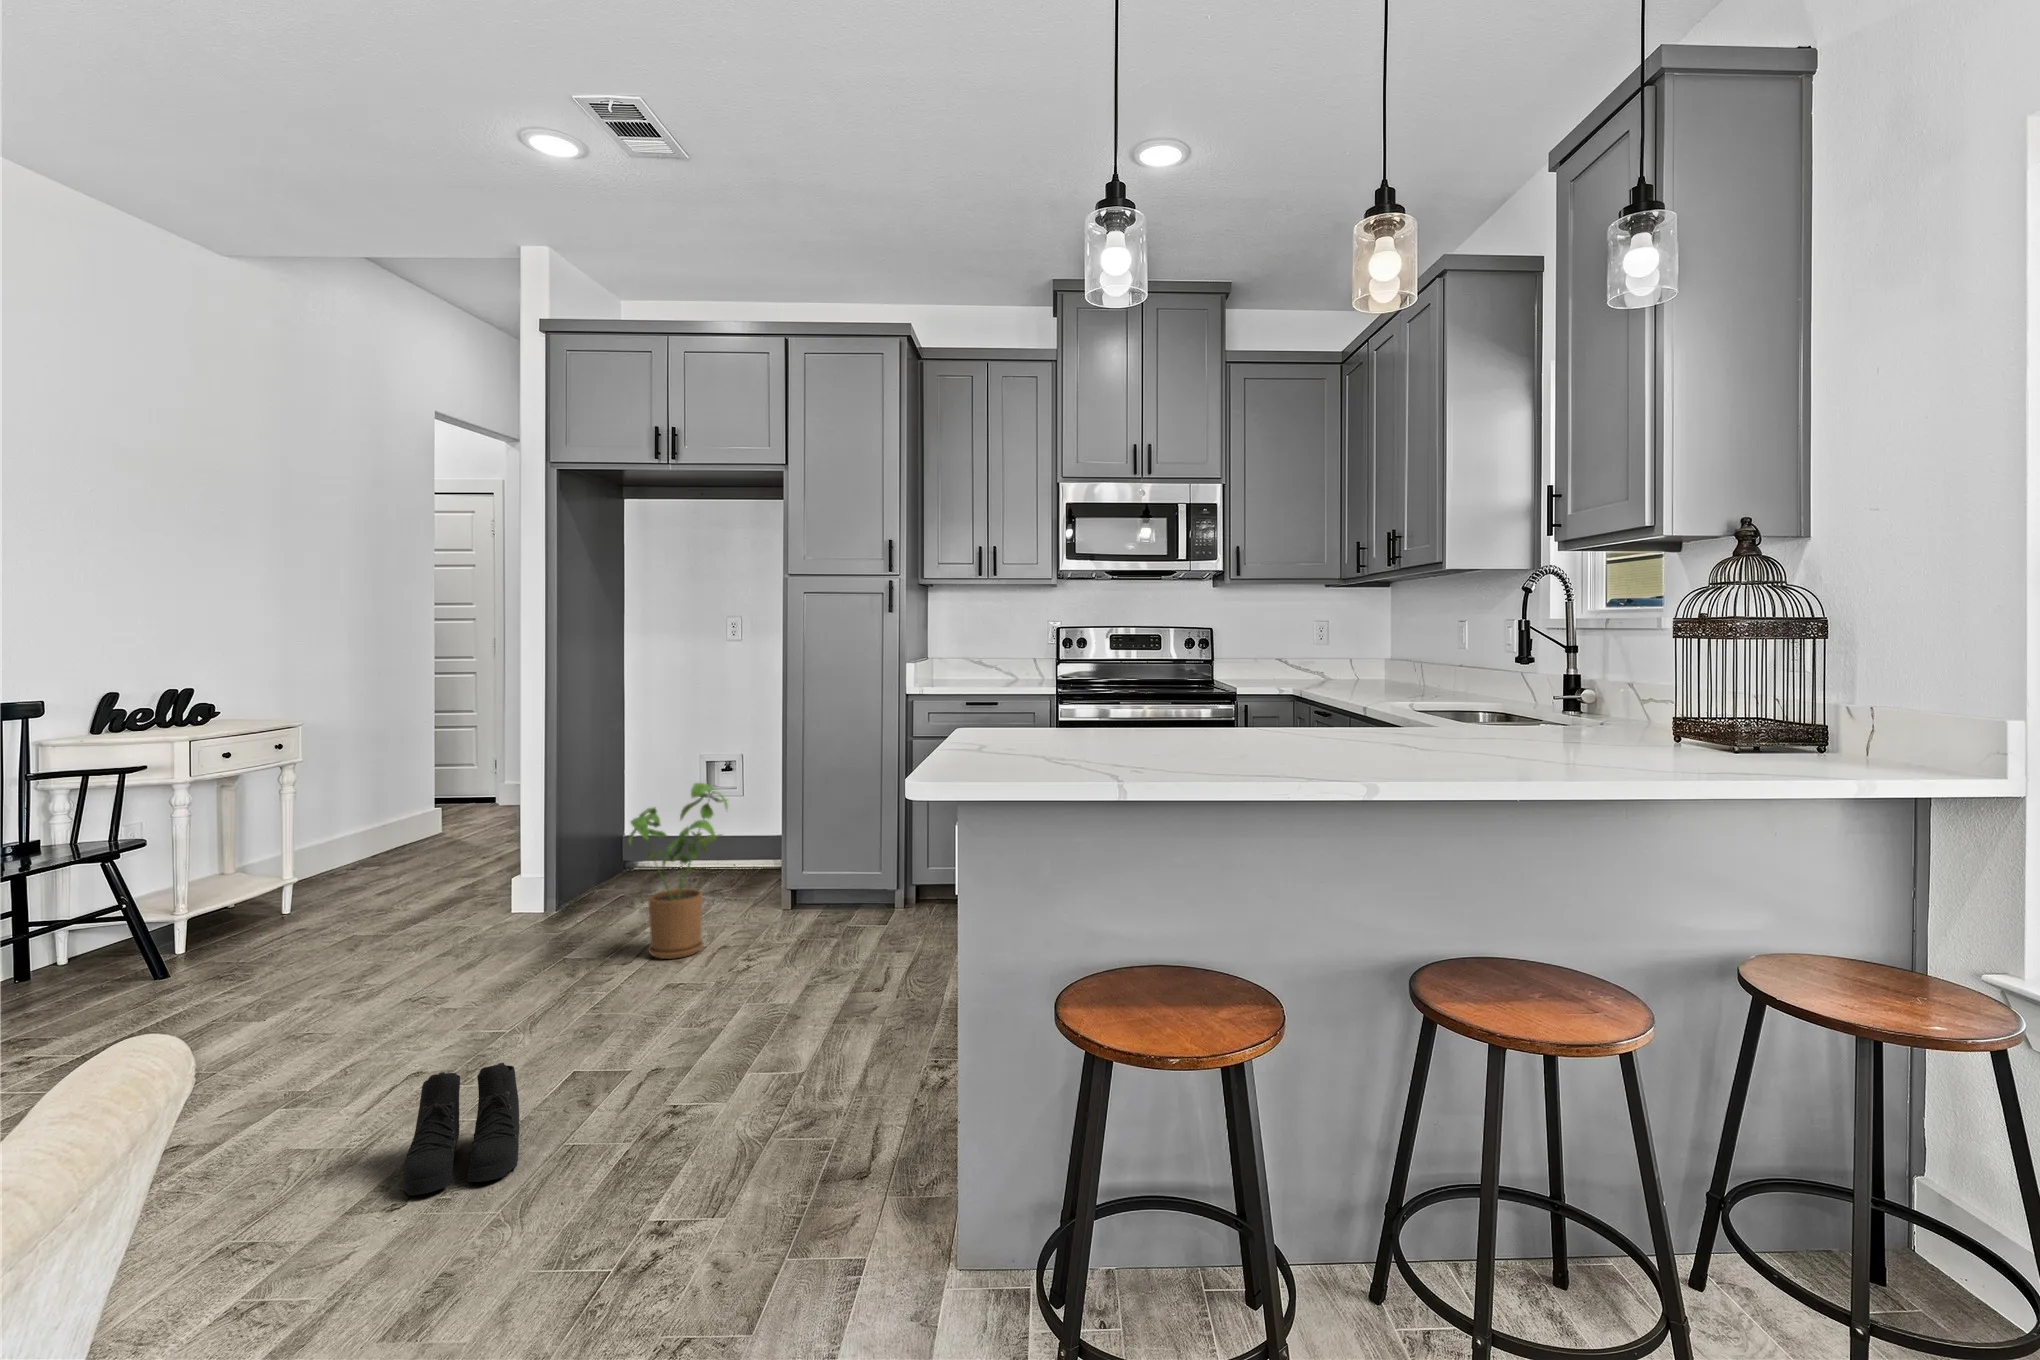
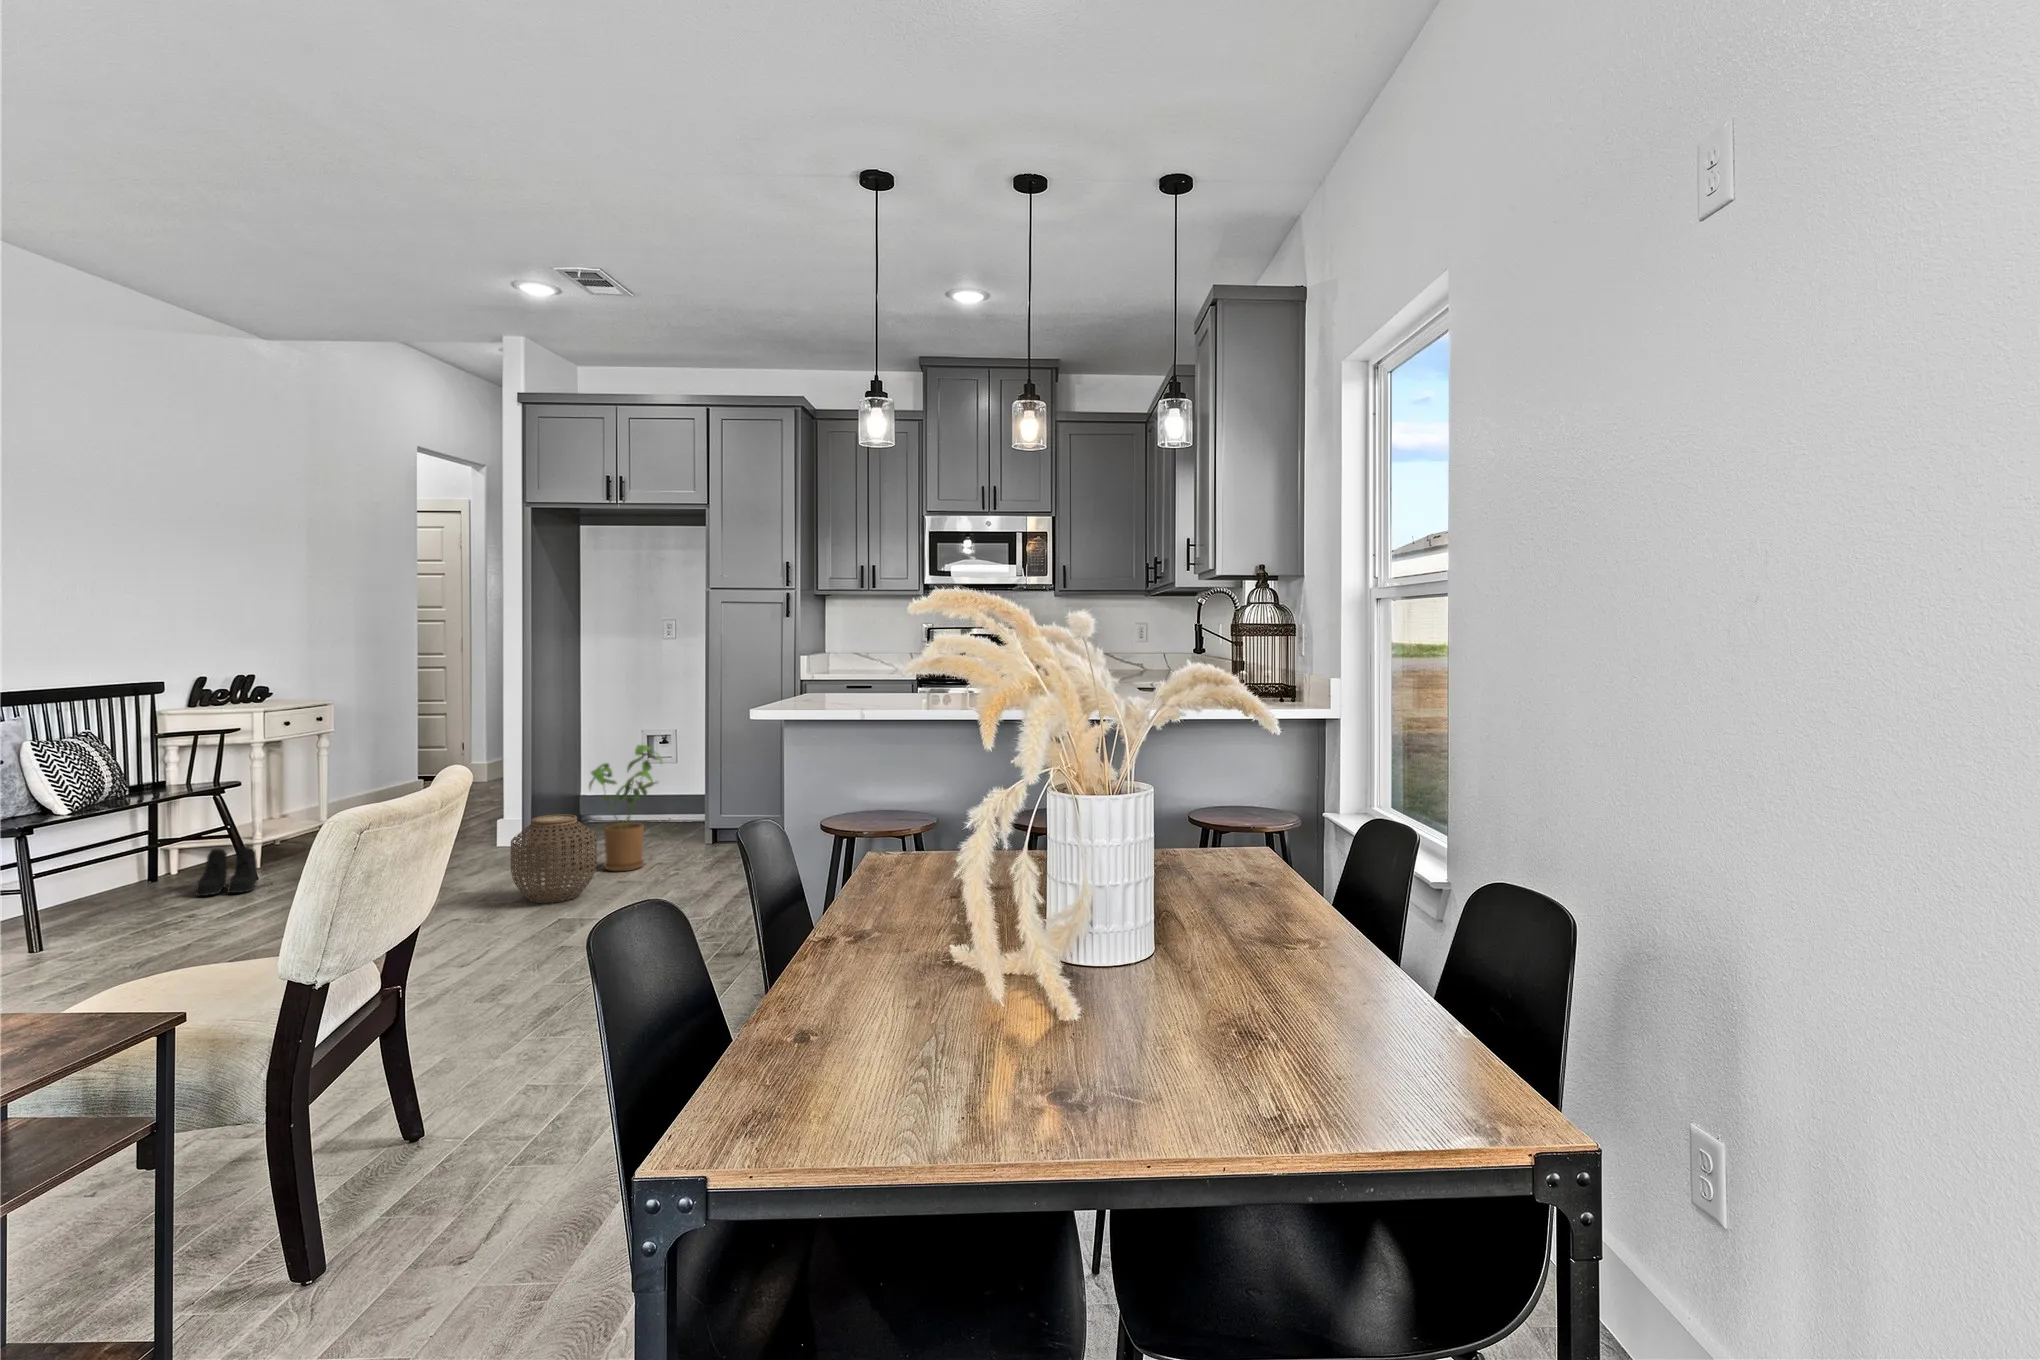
woven basket: none [509,889,635,1025] -> present [511,814,597,903]
boots: present [403,1063,519,1195] -> present [196,847,258,896]

